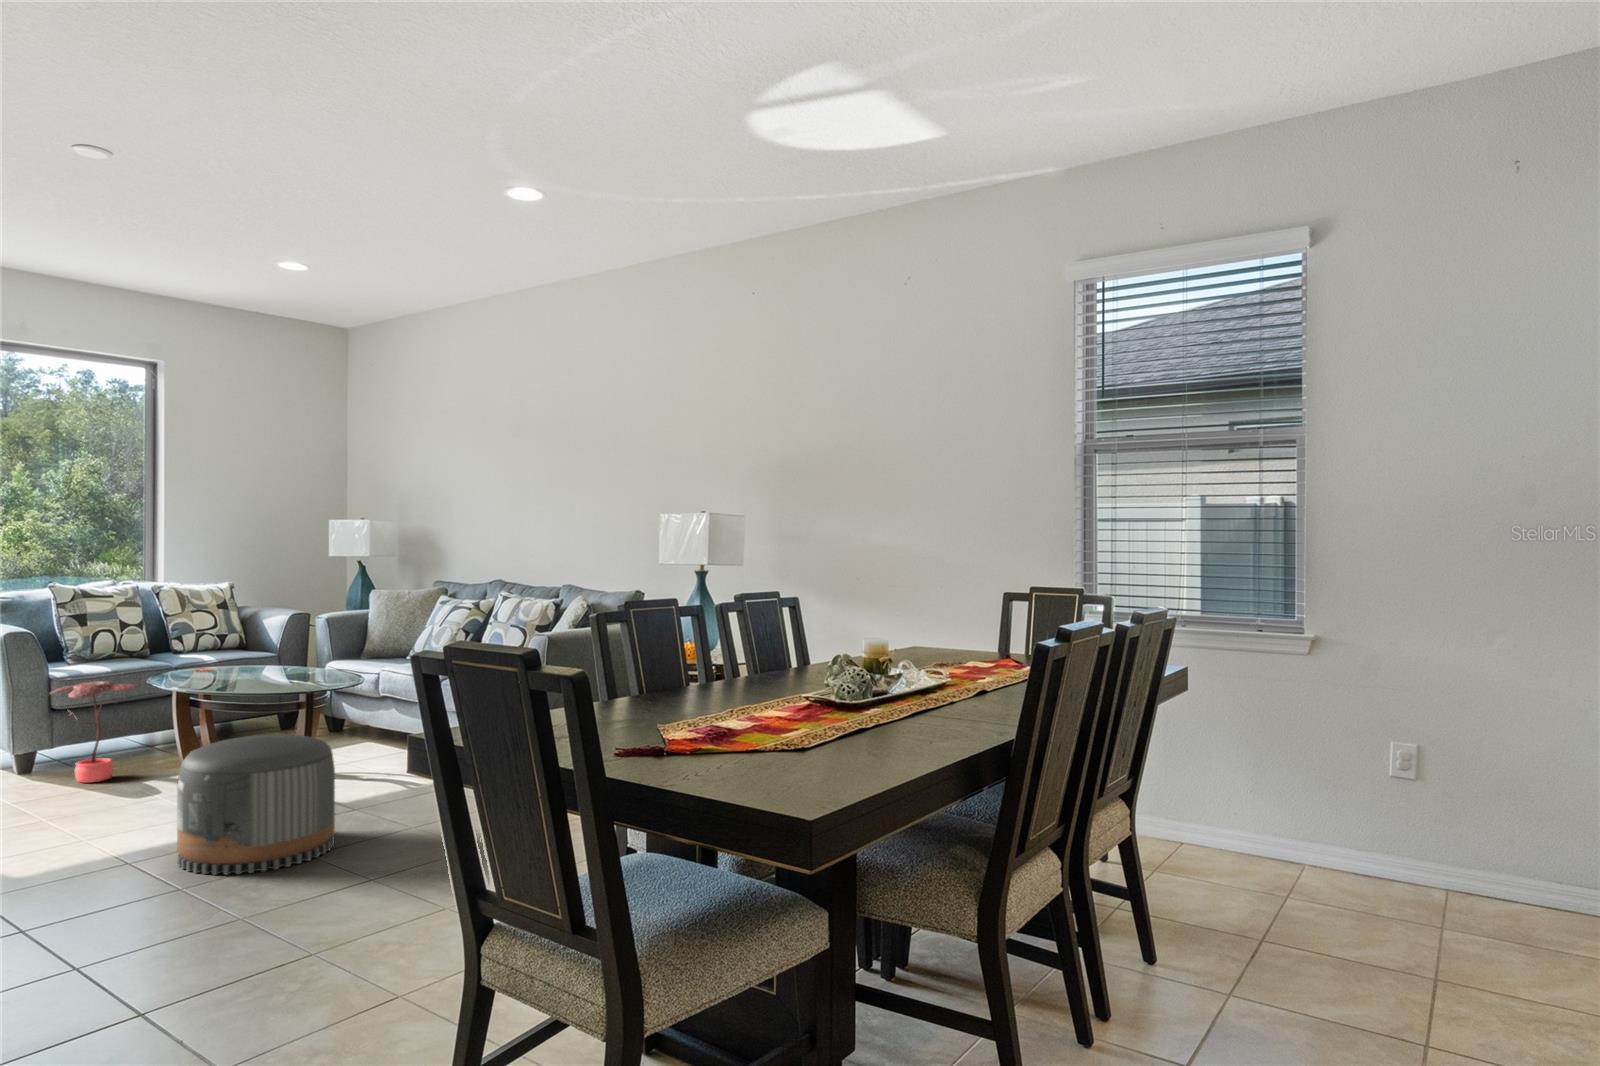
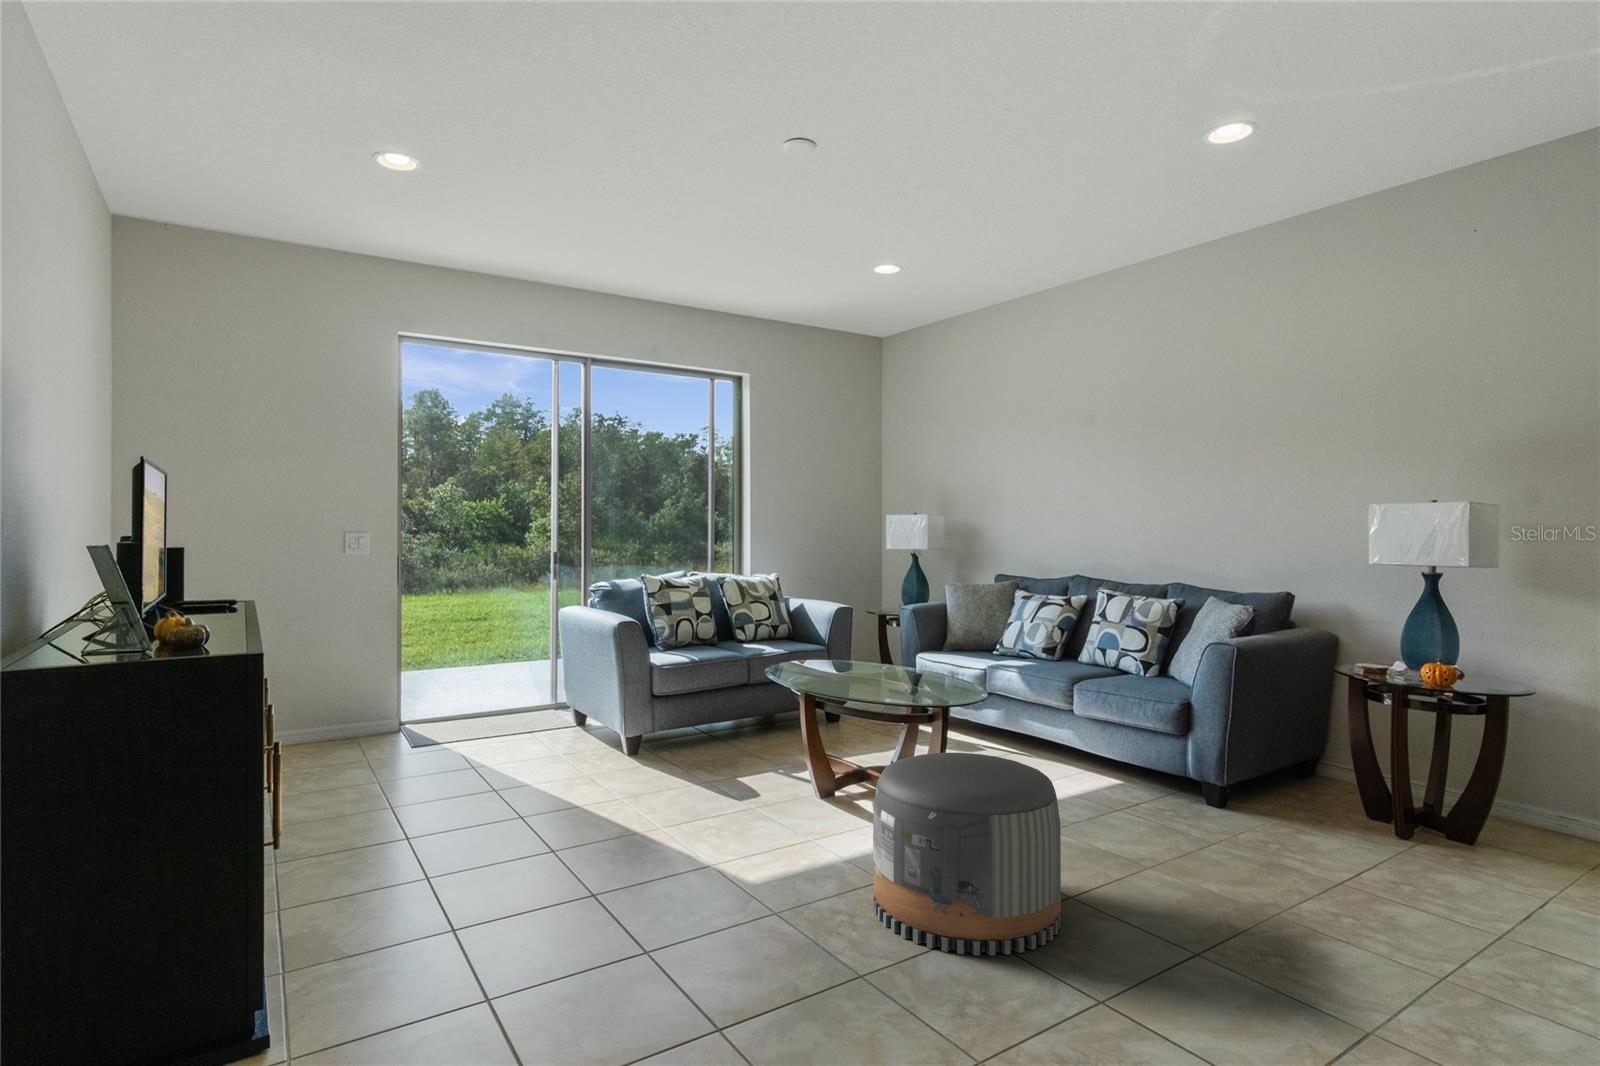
potted plant: present [50,681,138,783] -> none [661,670,740,775]

